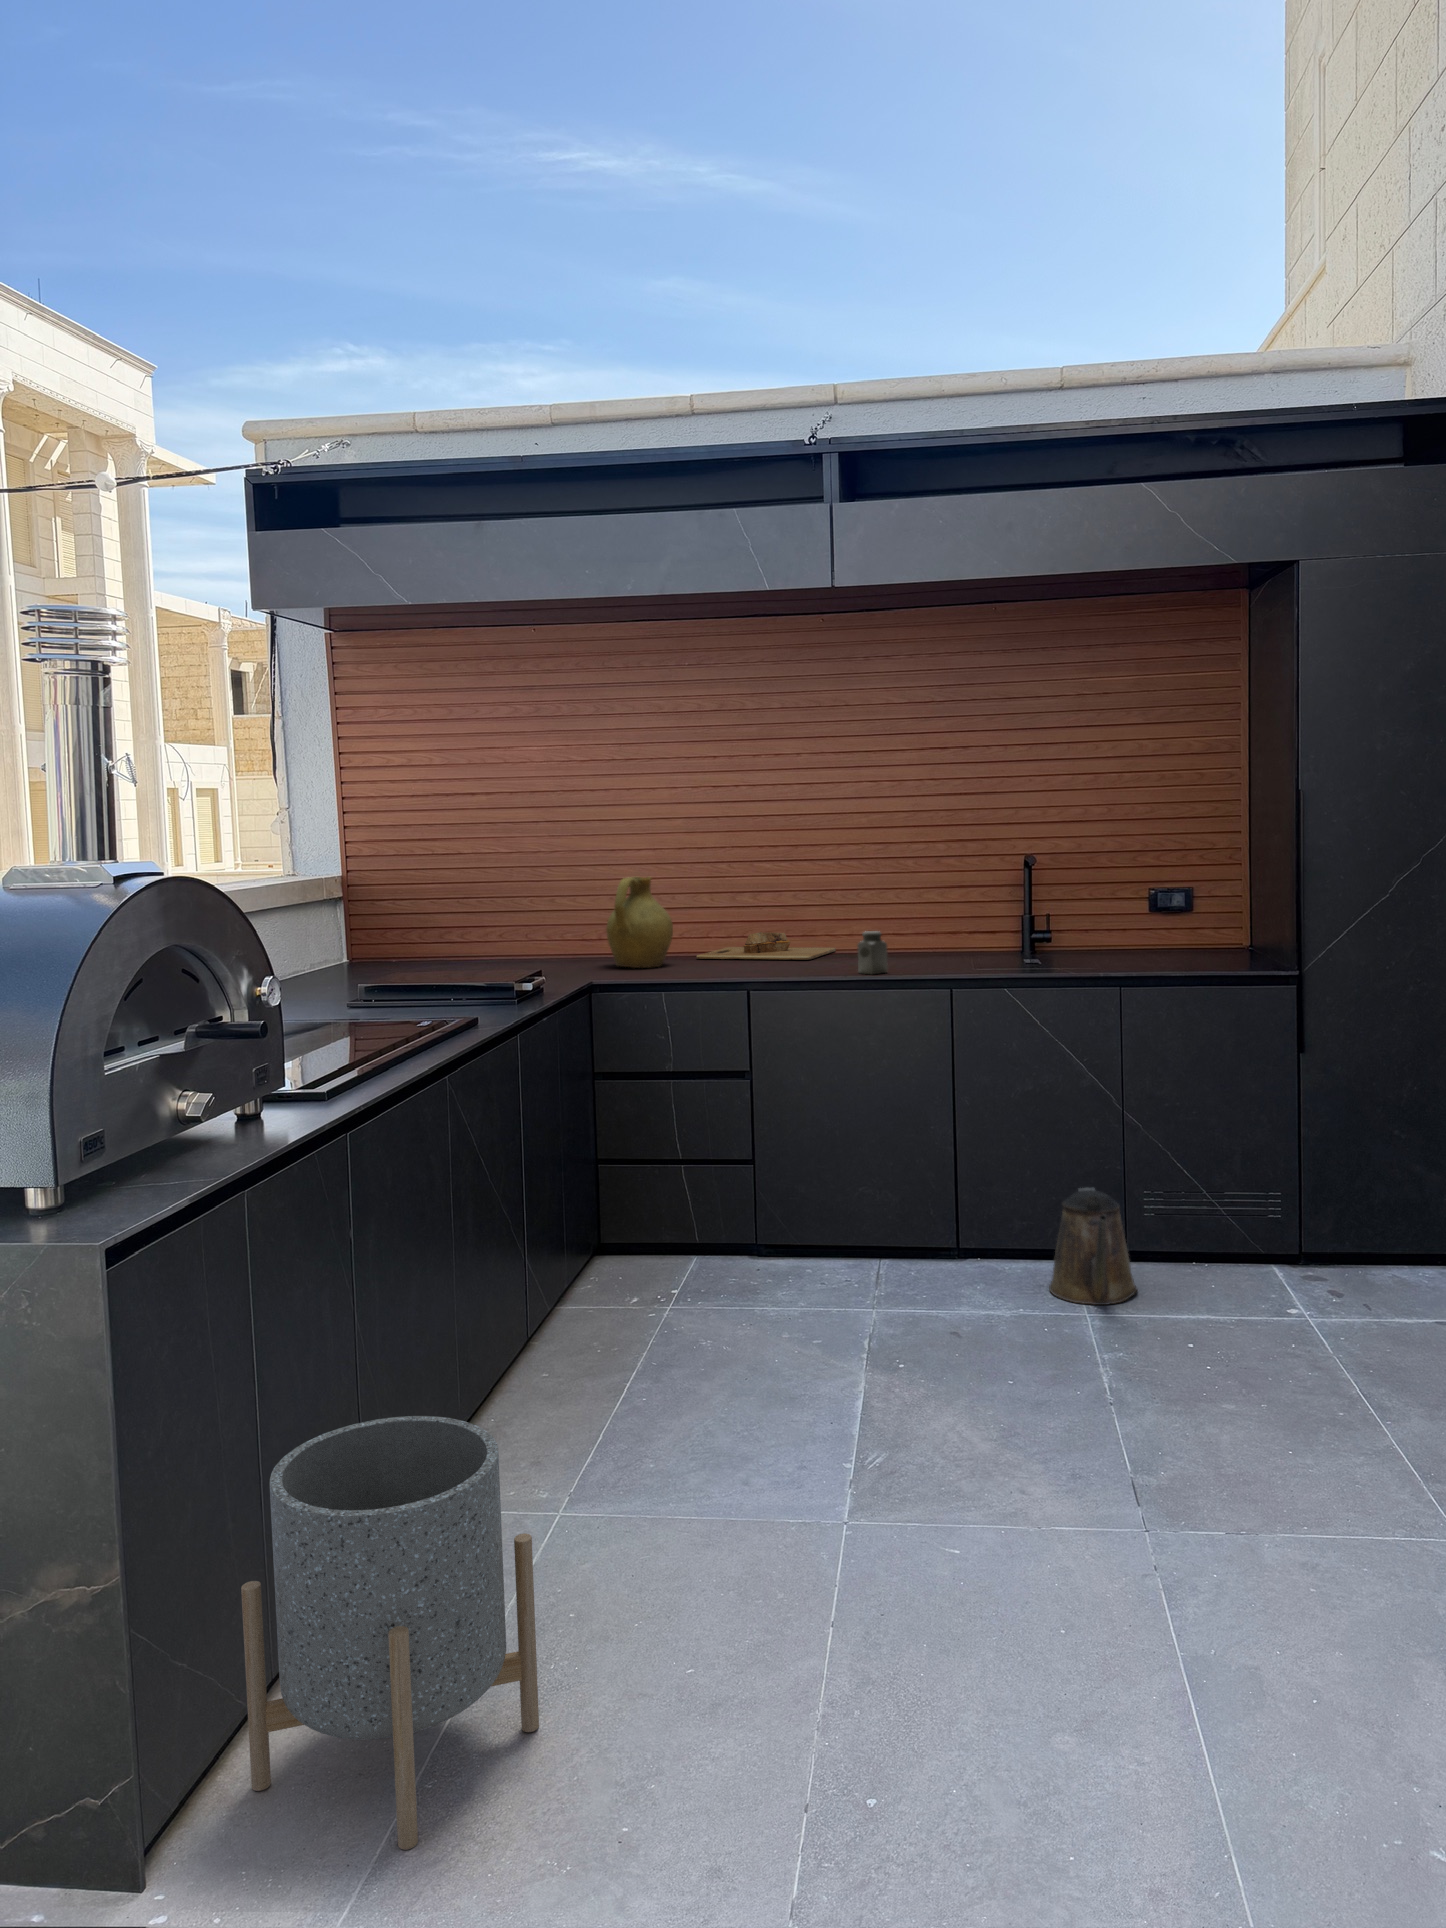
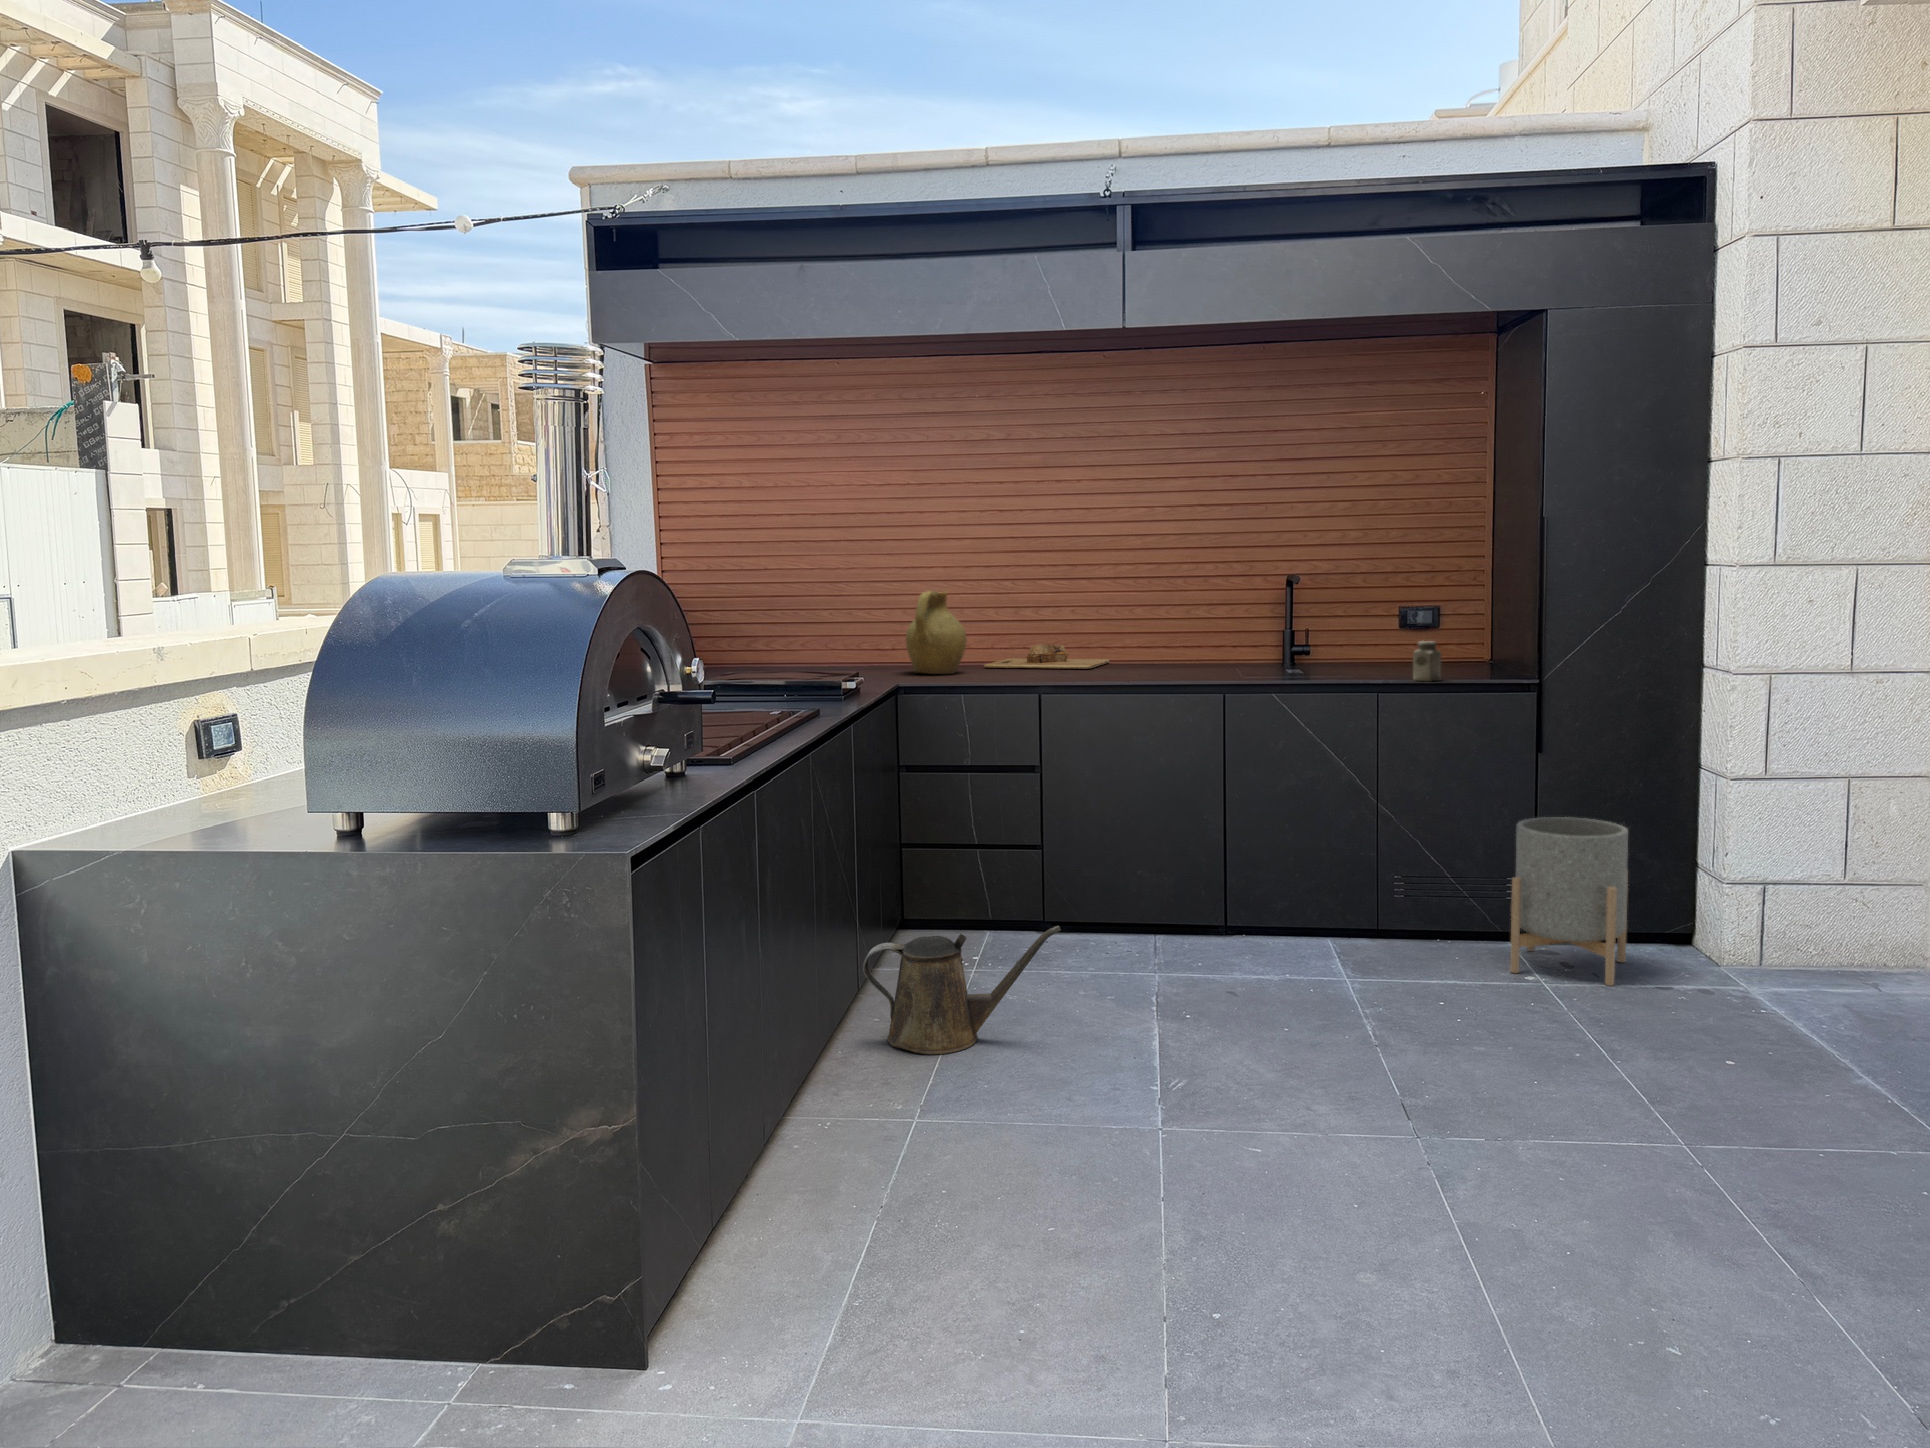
salt shaker: present [857,931,888,974] -> present [1413,641,1441,681]
watering can: present [1049,1188,1137,1305] -> present [863,926,1061,1054]
planter: present [241,1416,539,1850] -> present [1510,817,1628,986]

